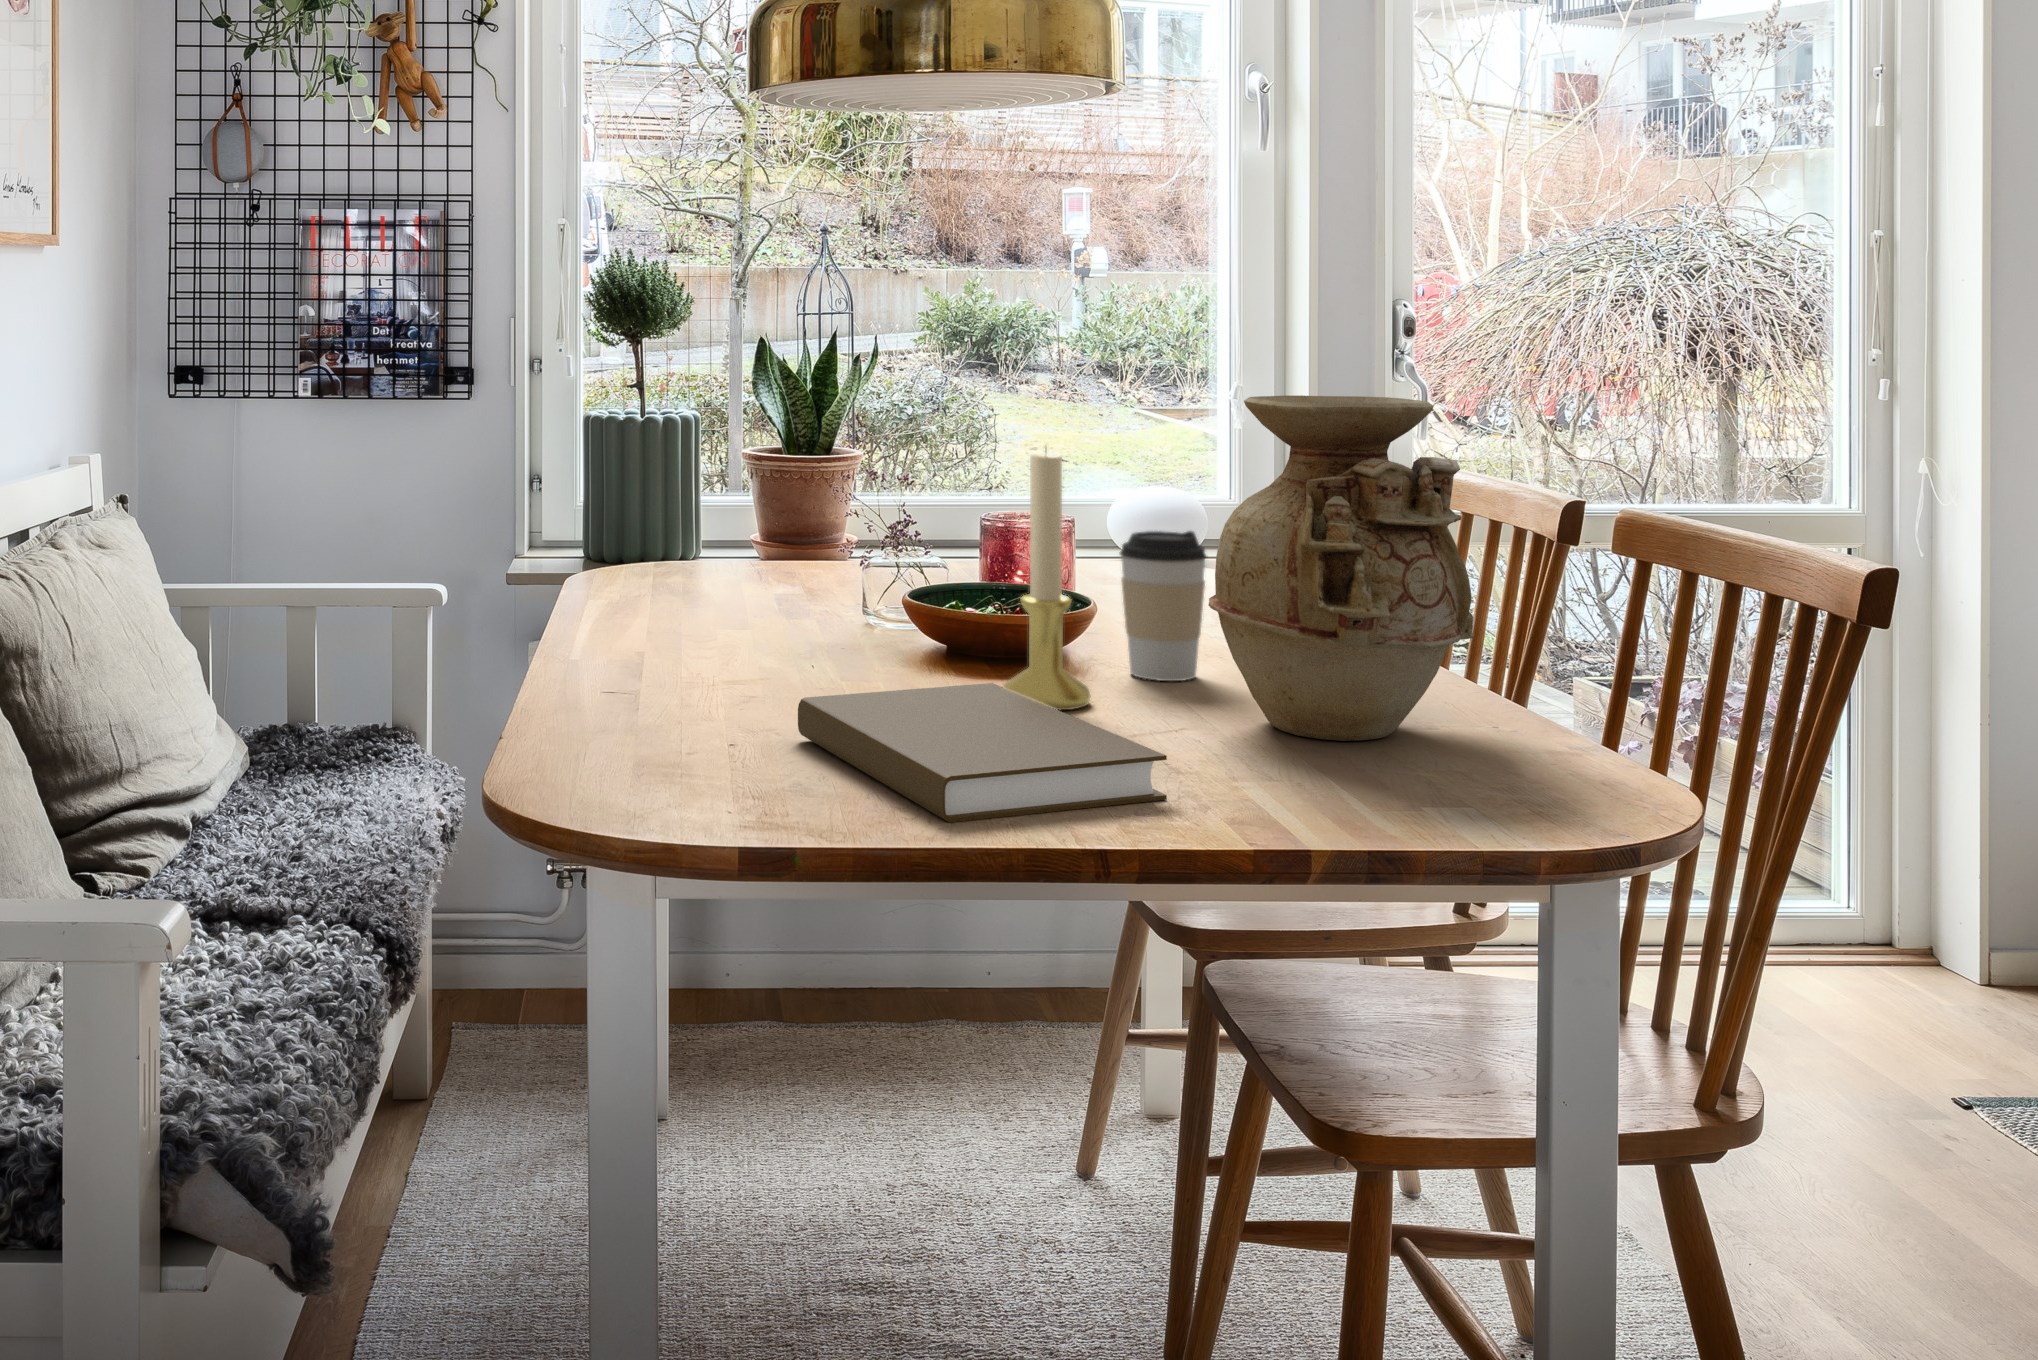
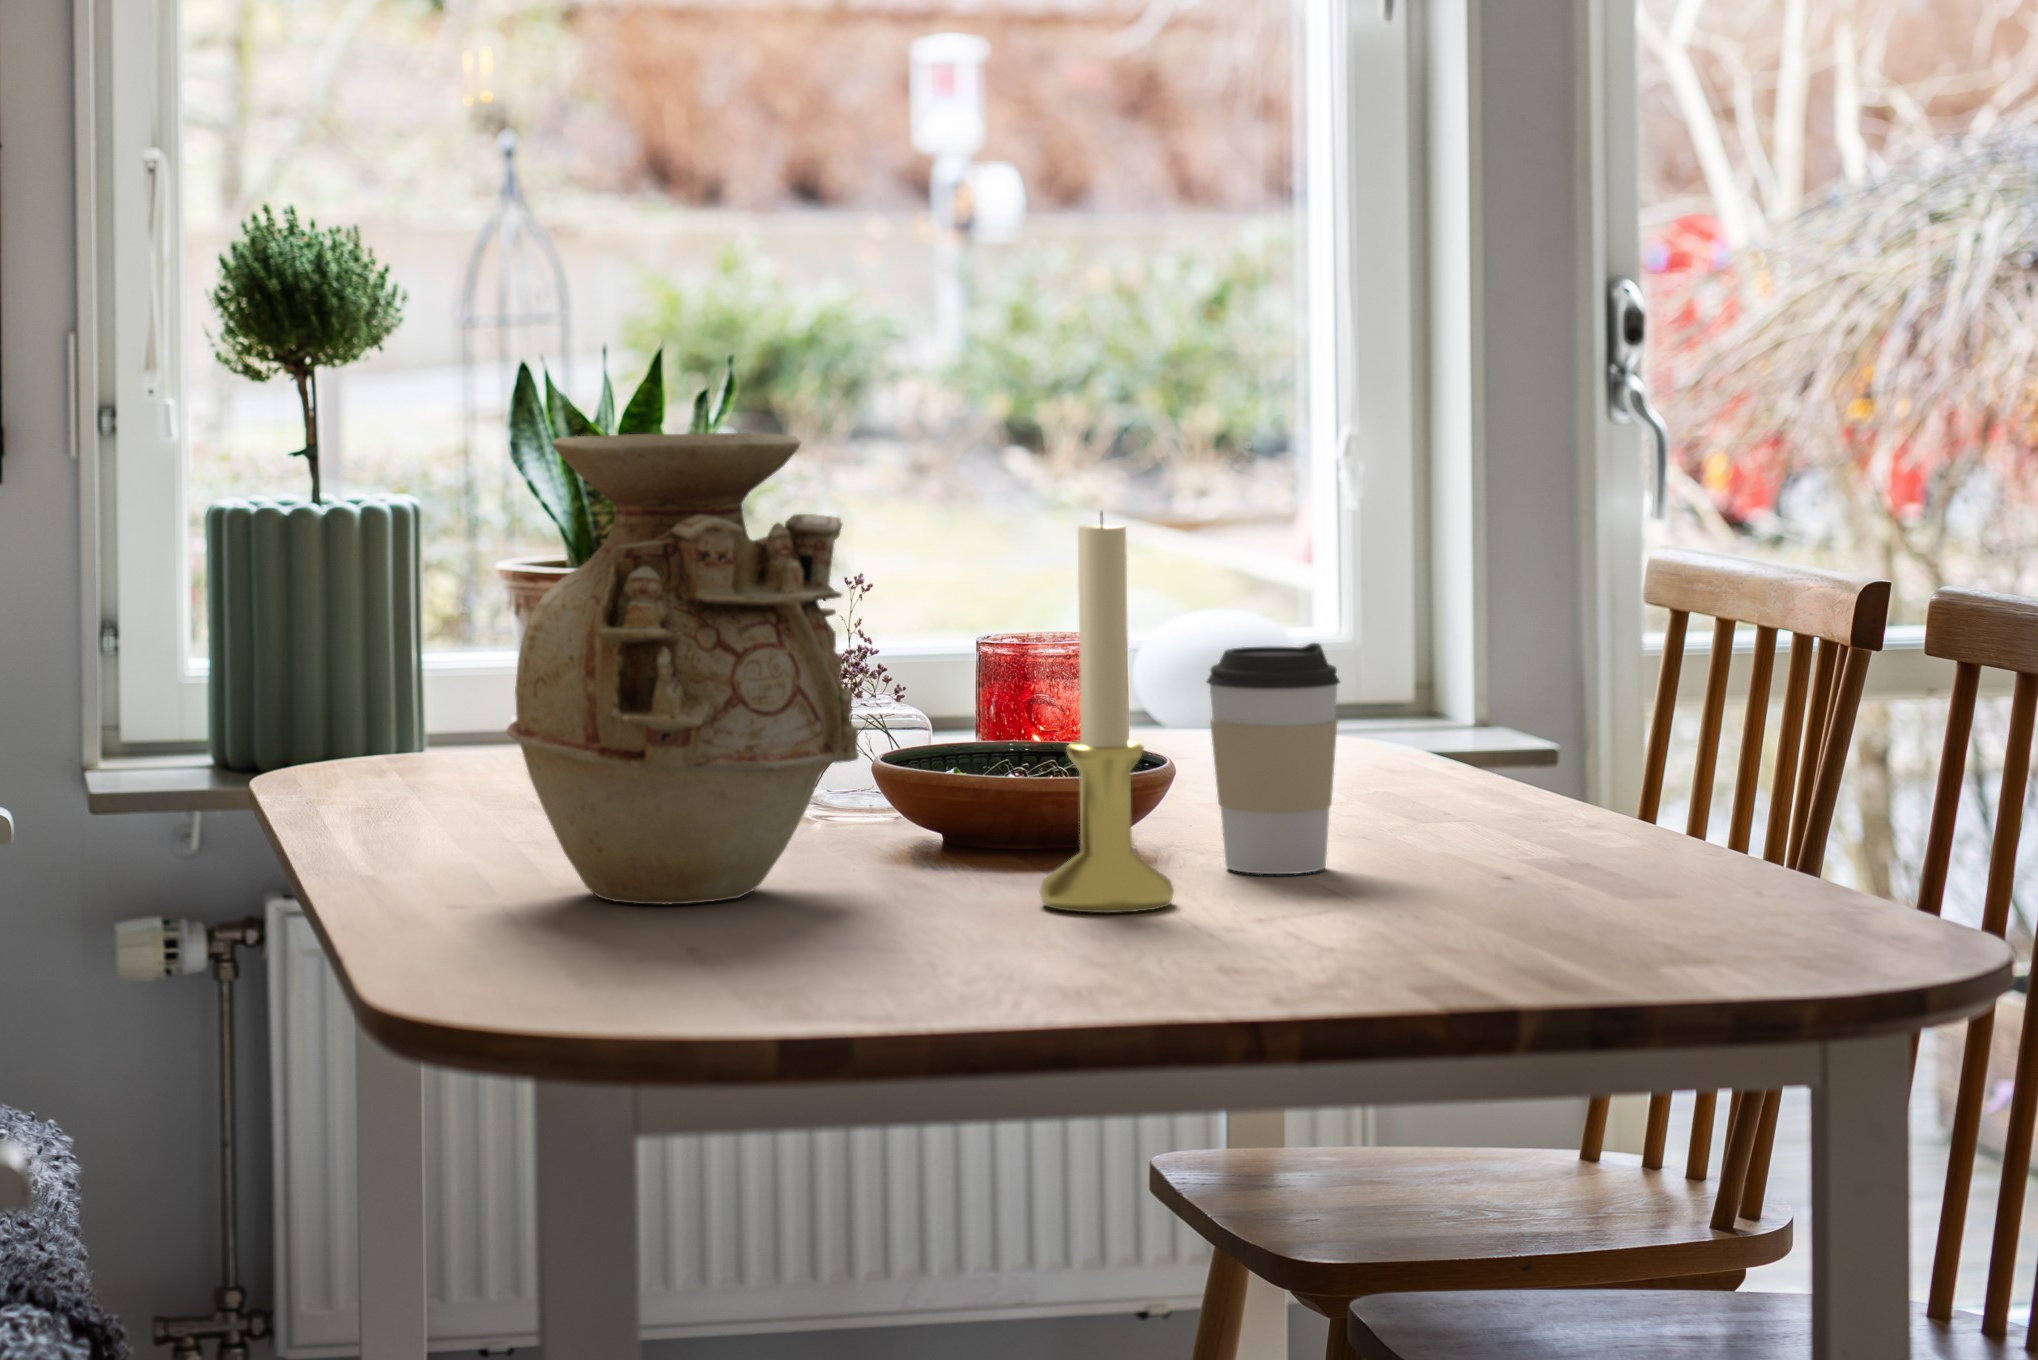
vase: present [1209,396,1474,741] -> present [507,433,859,905]
book: present [798,683,1167,822] -> none [753,869,1303,1027]

